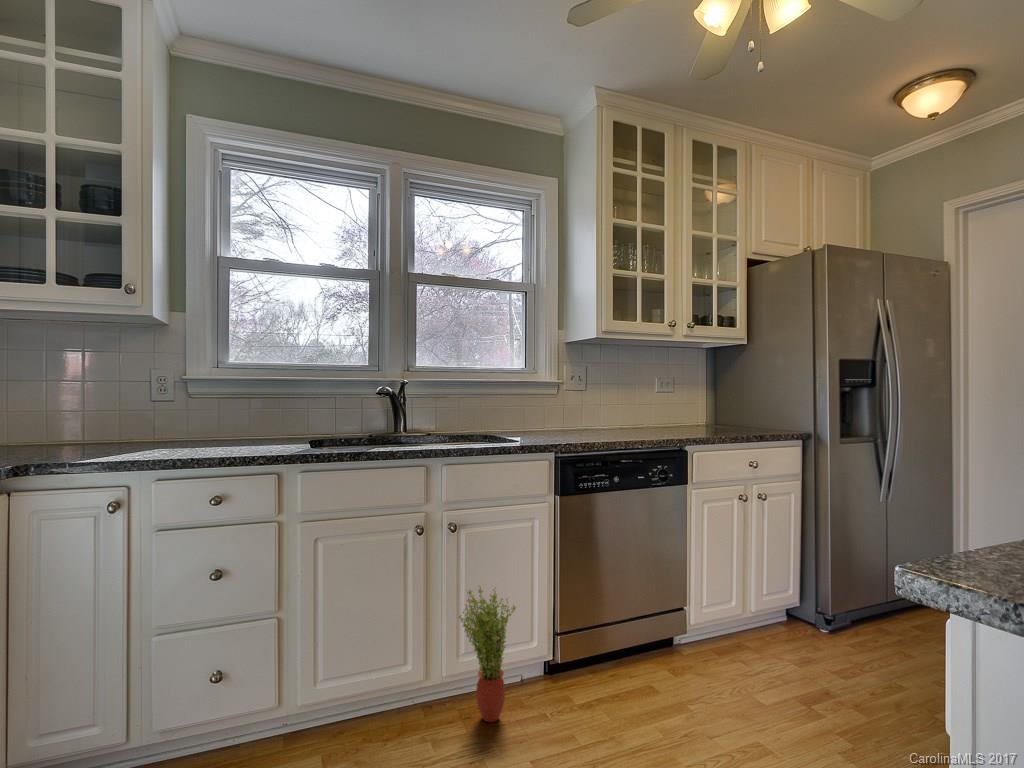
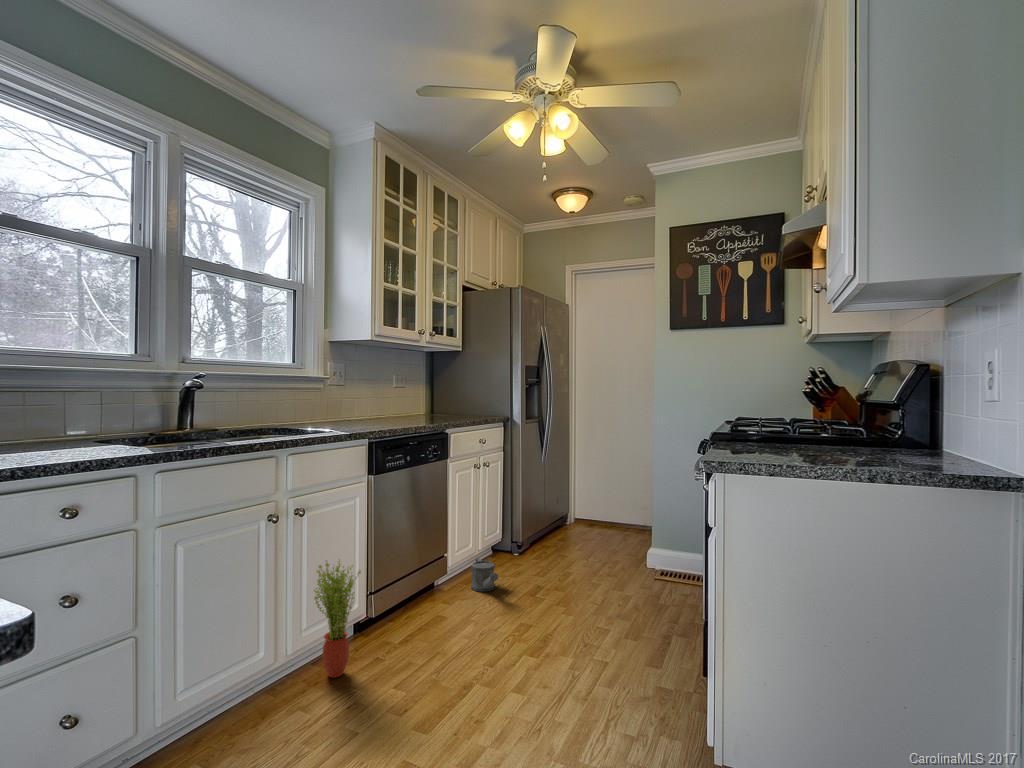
watering can: none [721,621,757,674] -> present [471,557,498,592]

